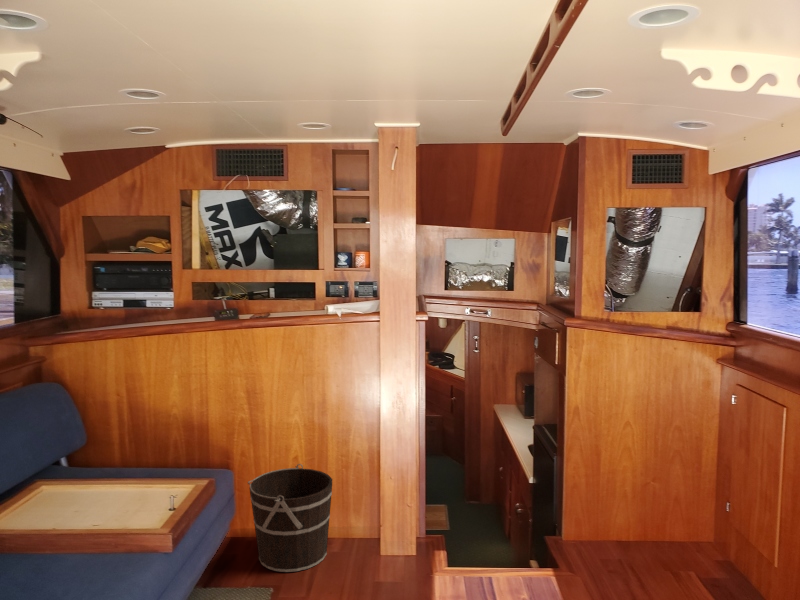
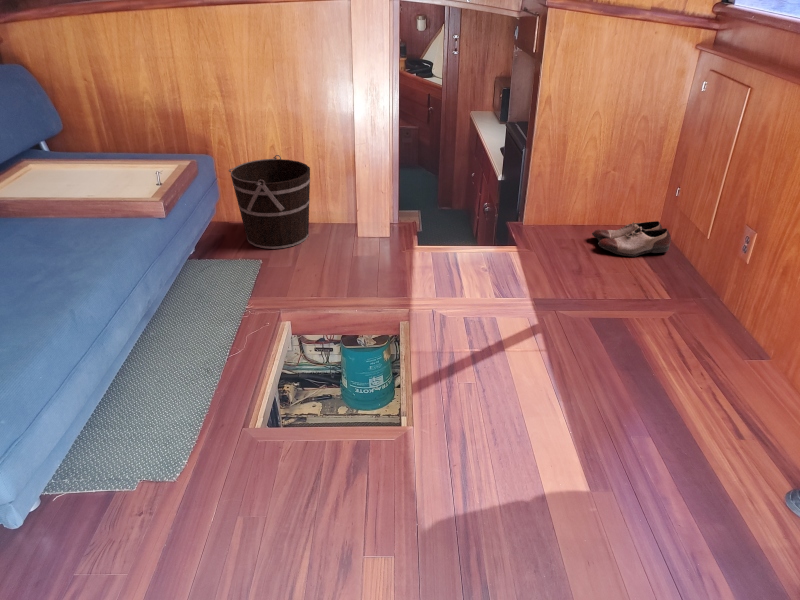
shoe: none [642,542,735,587] -> present [592,221,671,257]

